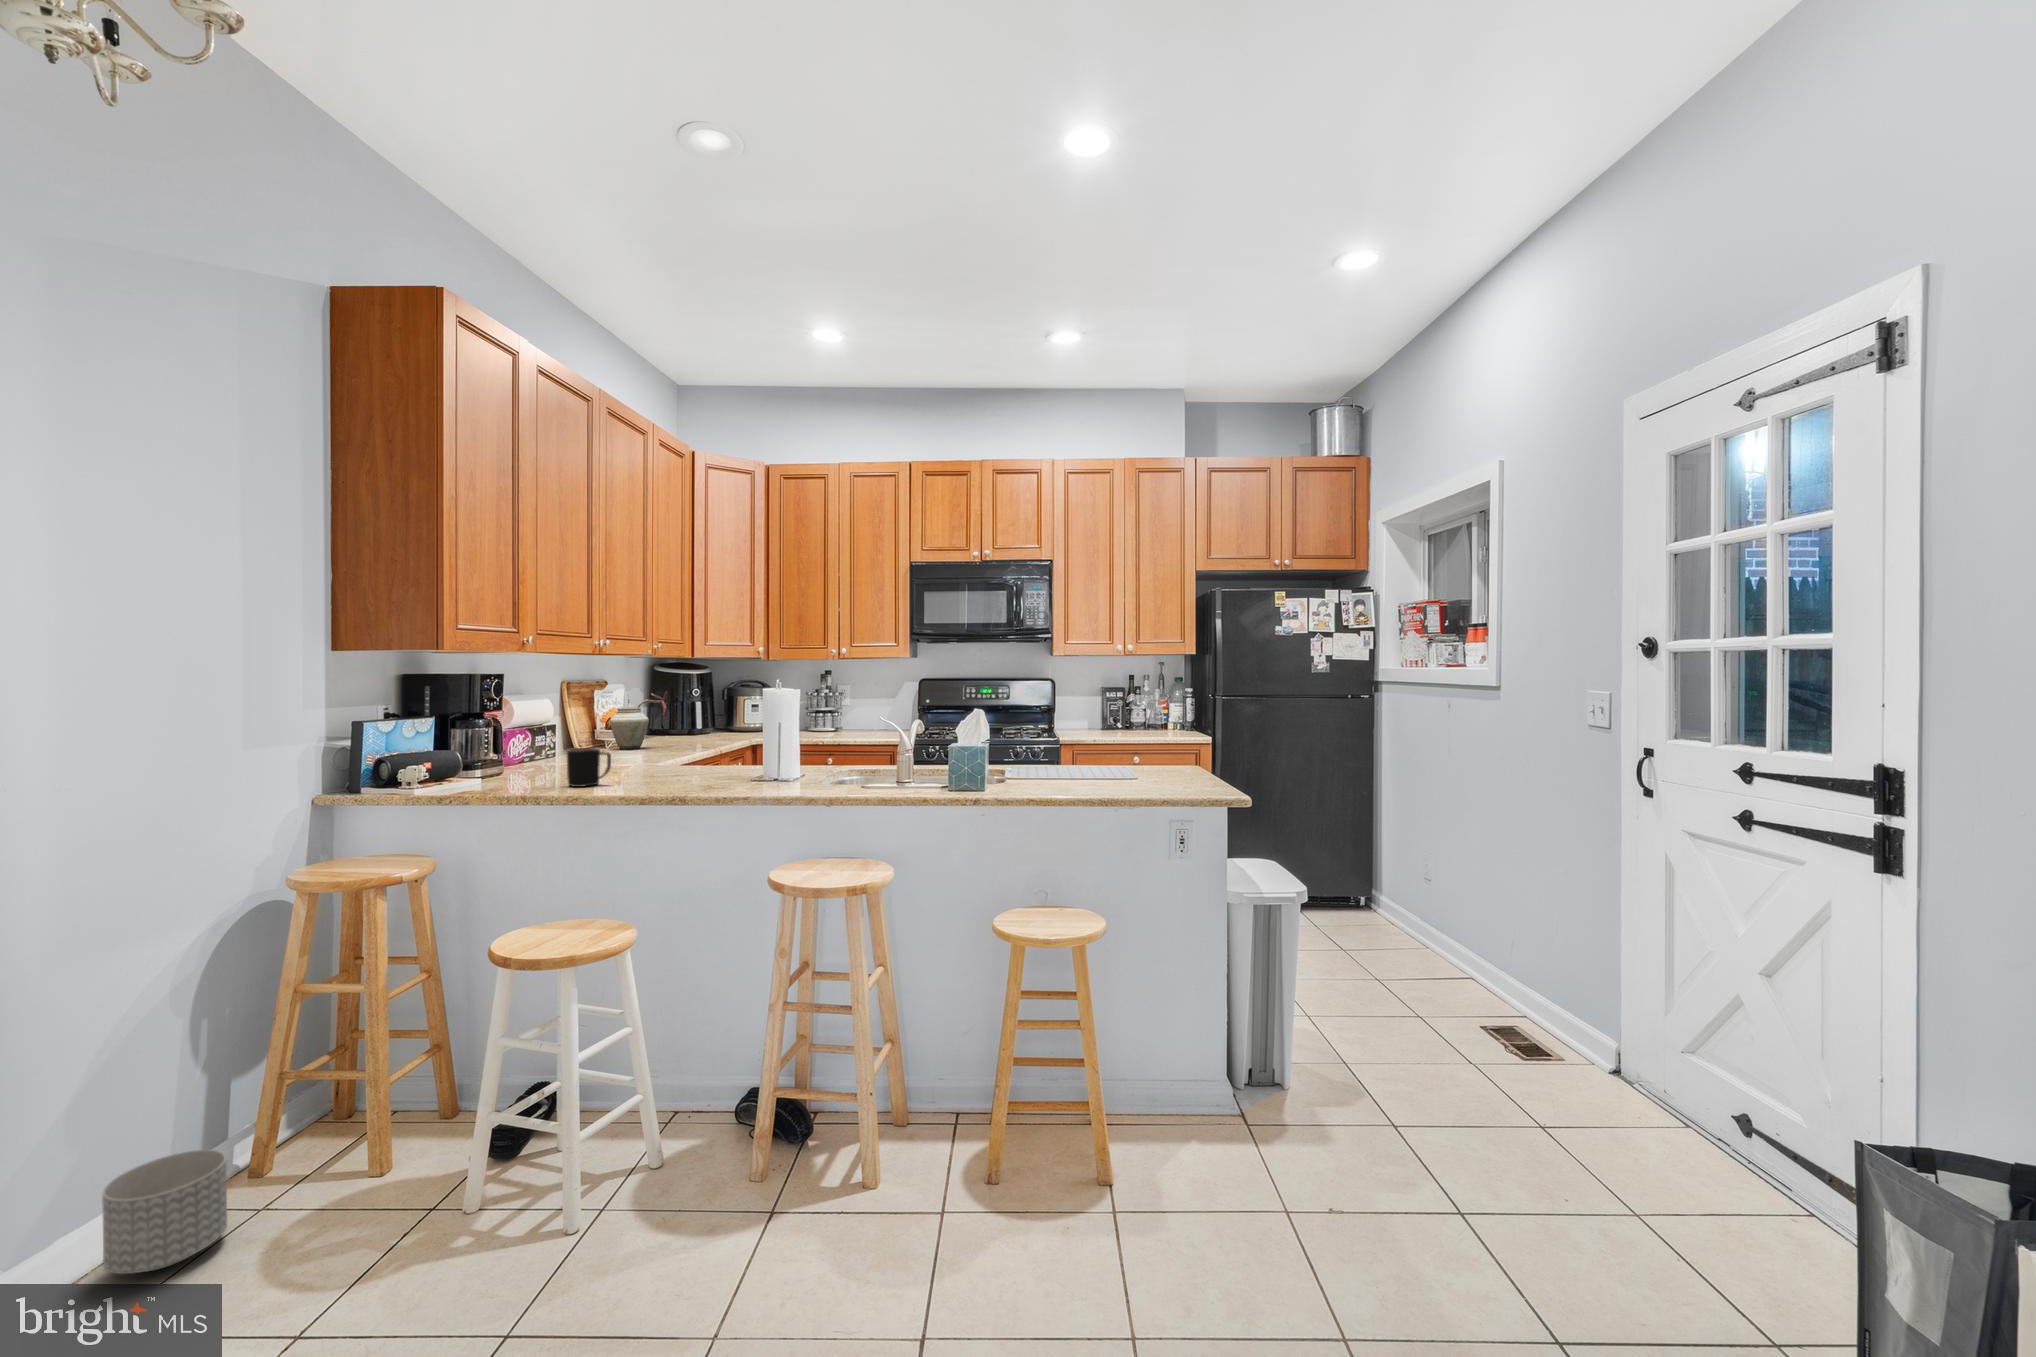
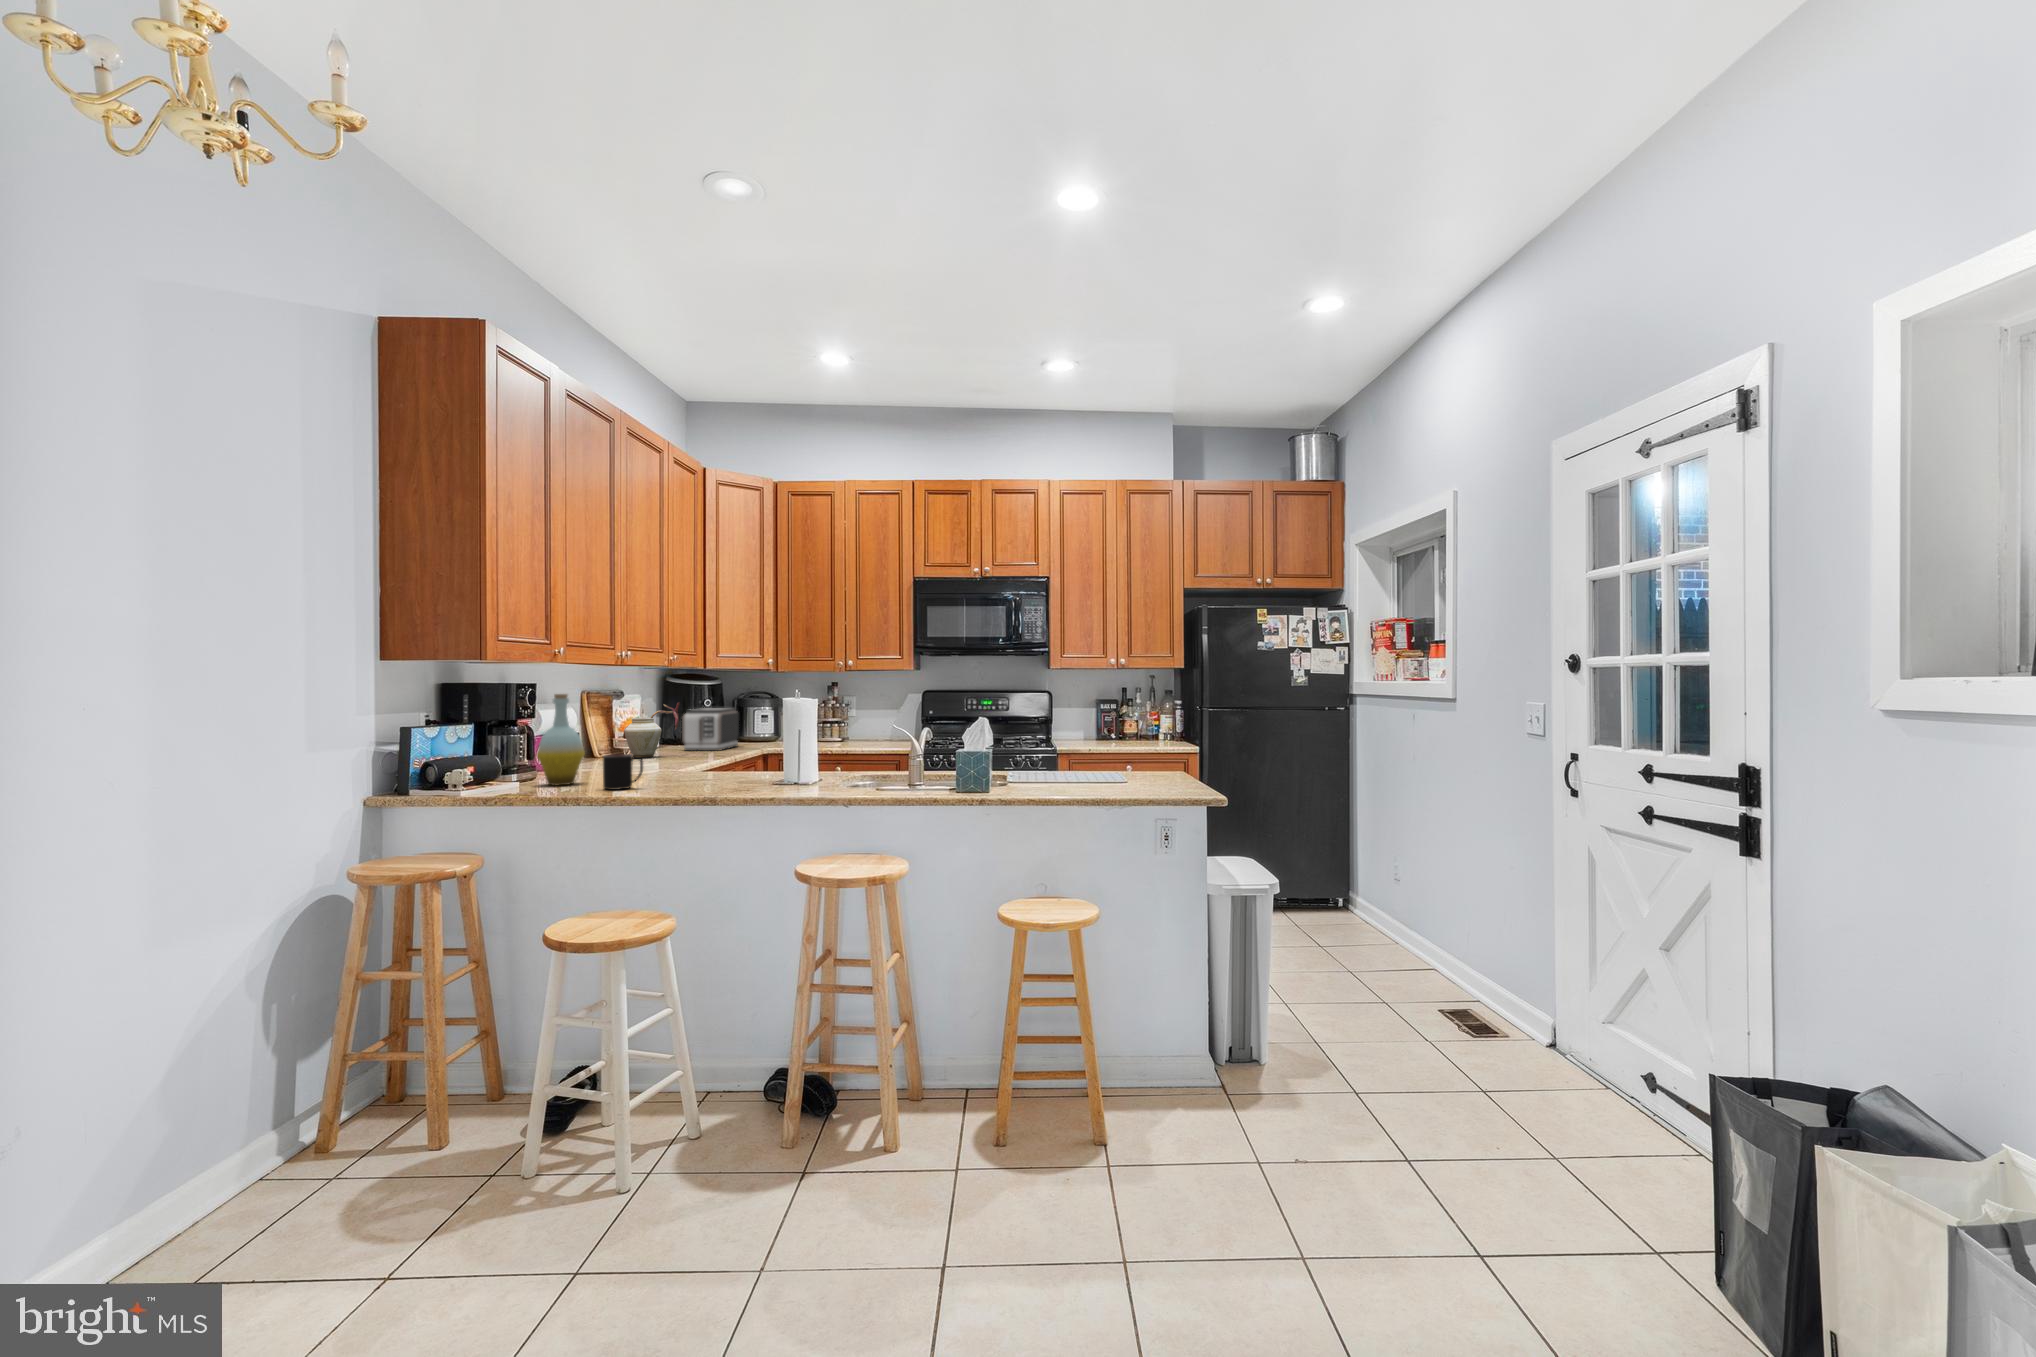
bottle: none [499,683,552,781] -> present [537,694,585,785]
toaster: none [674,697,734,741] -> present [682,708,739,751]
planter: present [102,1149,227,1274] -> none [203,1117,308,1224]

